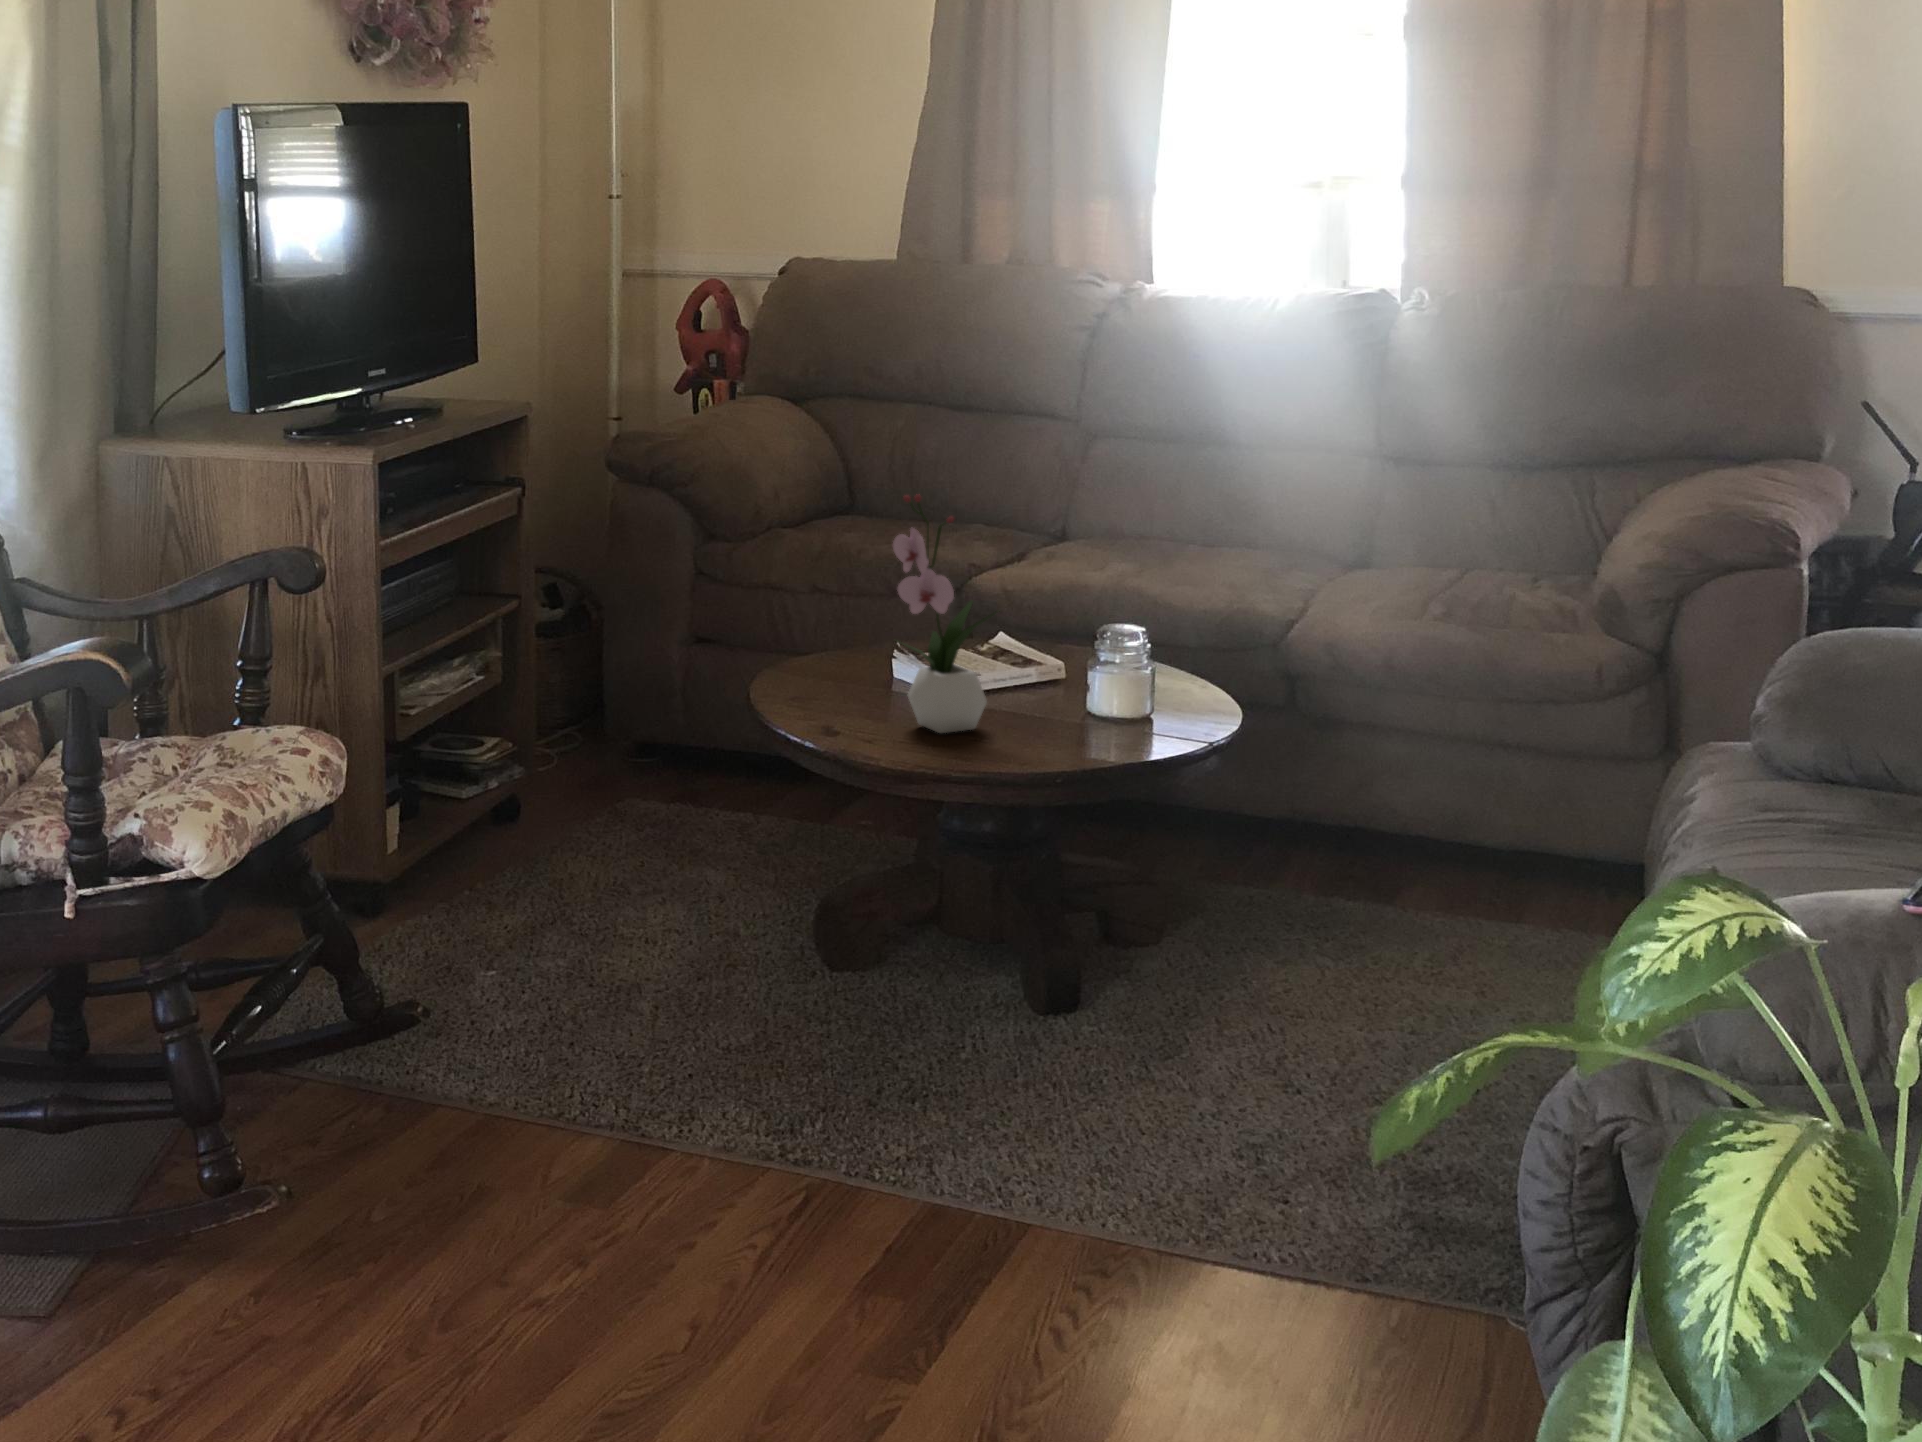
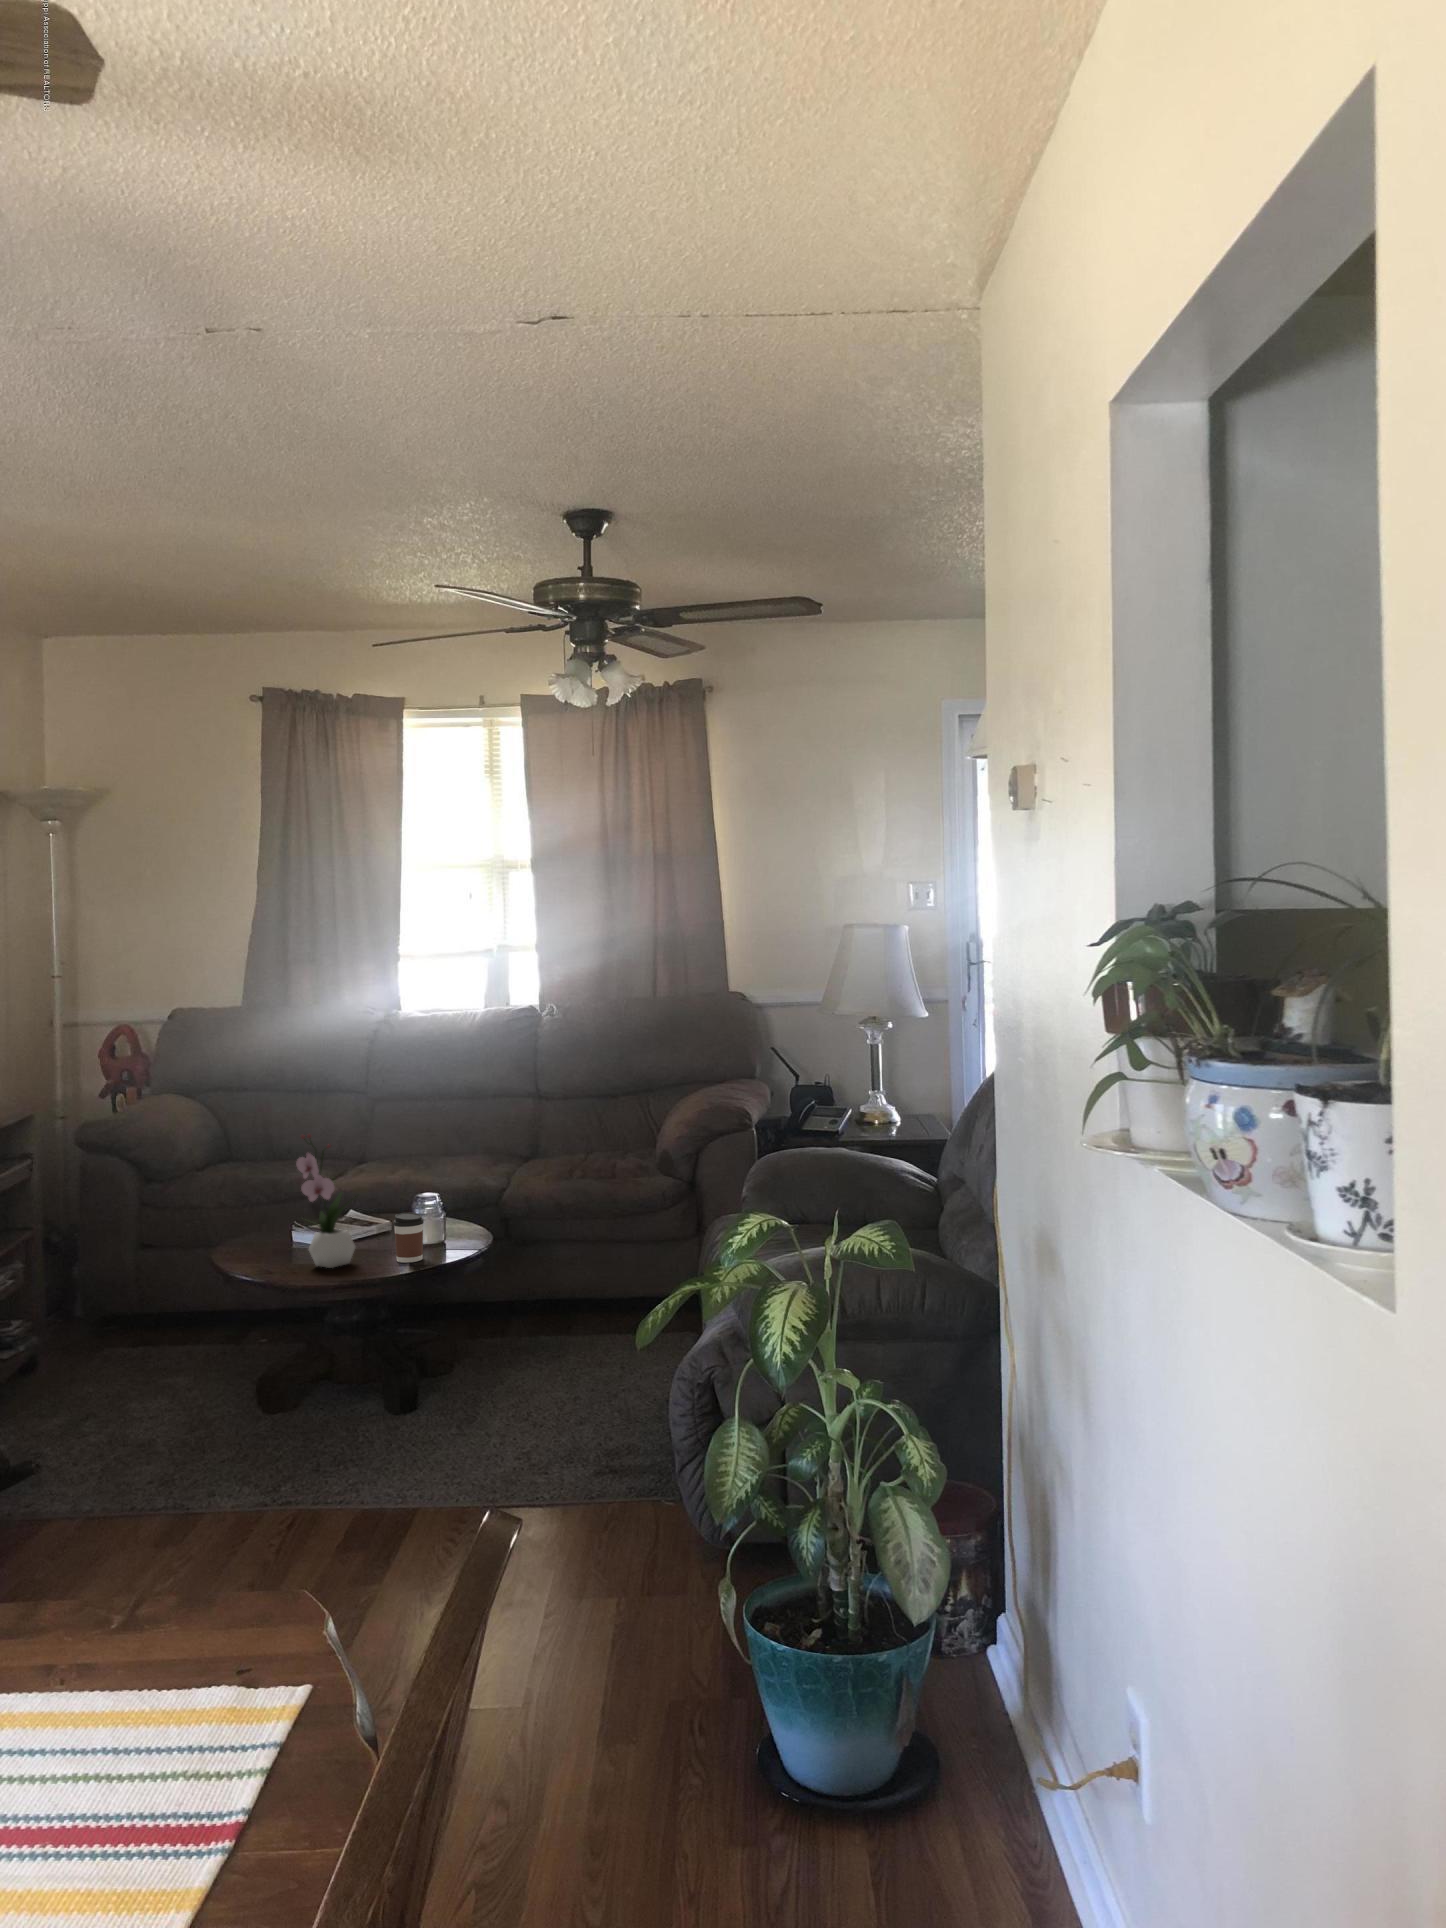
coffee cup: none [1055,653,1109,743] -> present [393,1213,424,1263]

